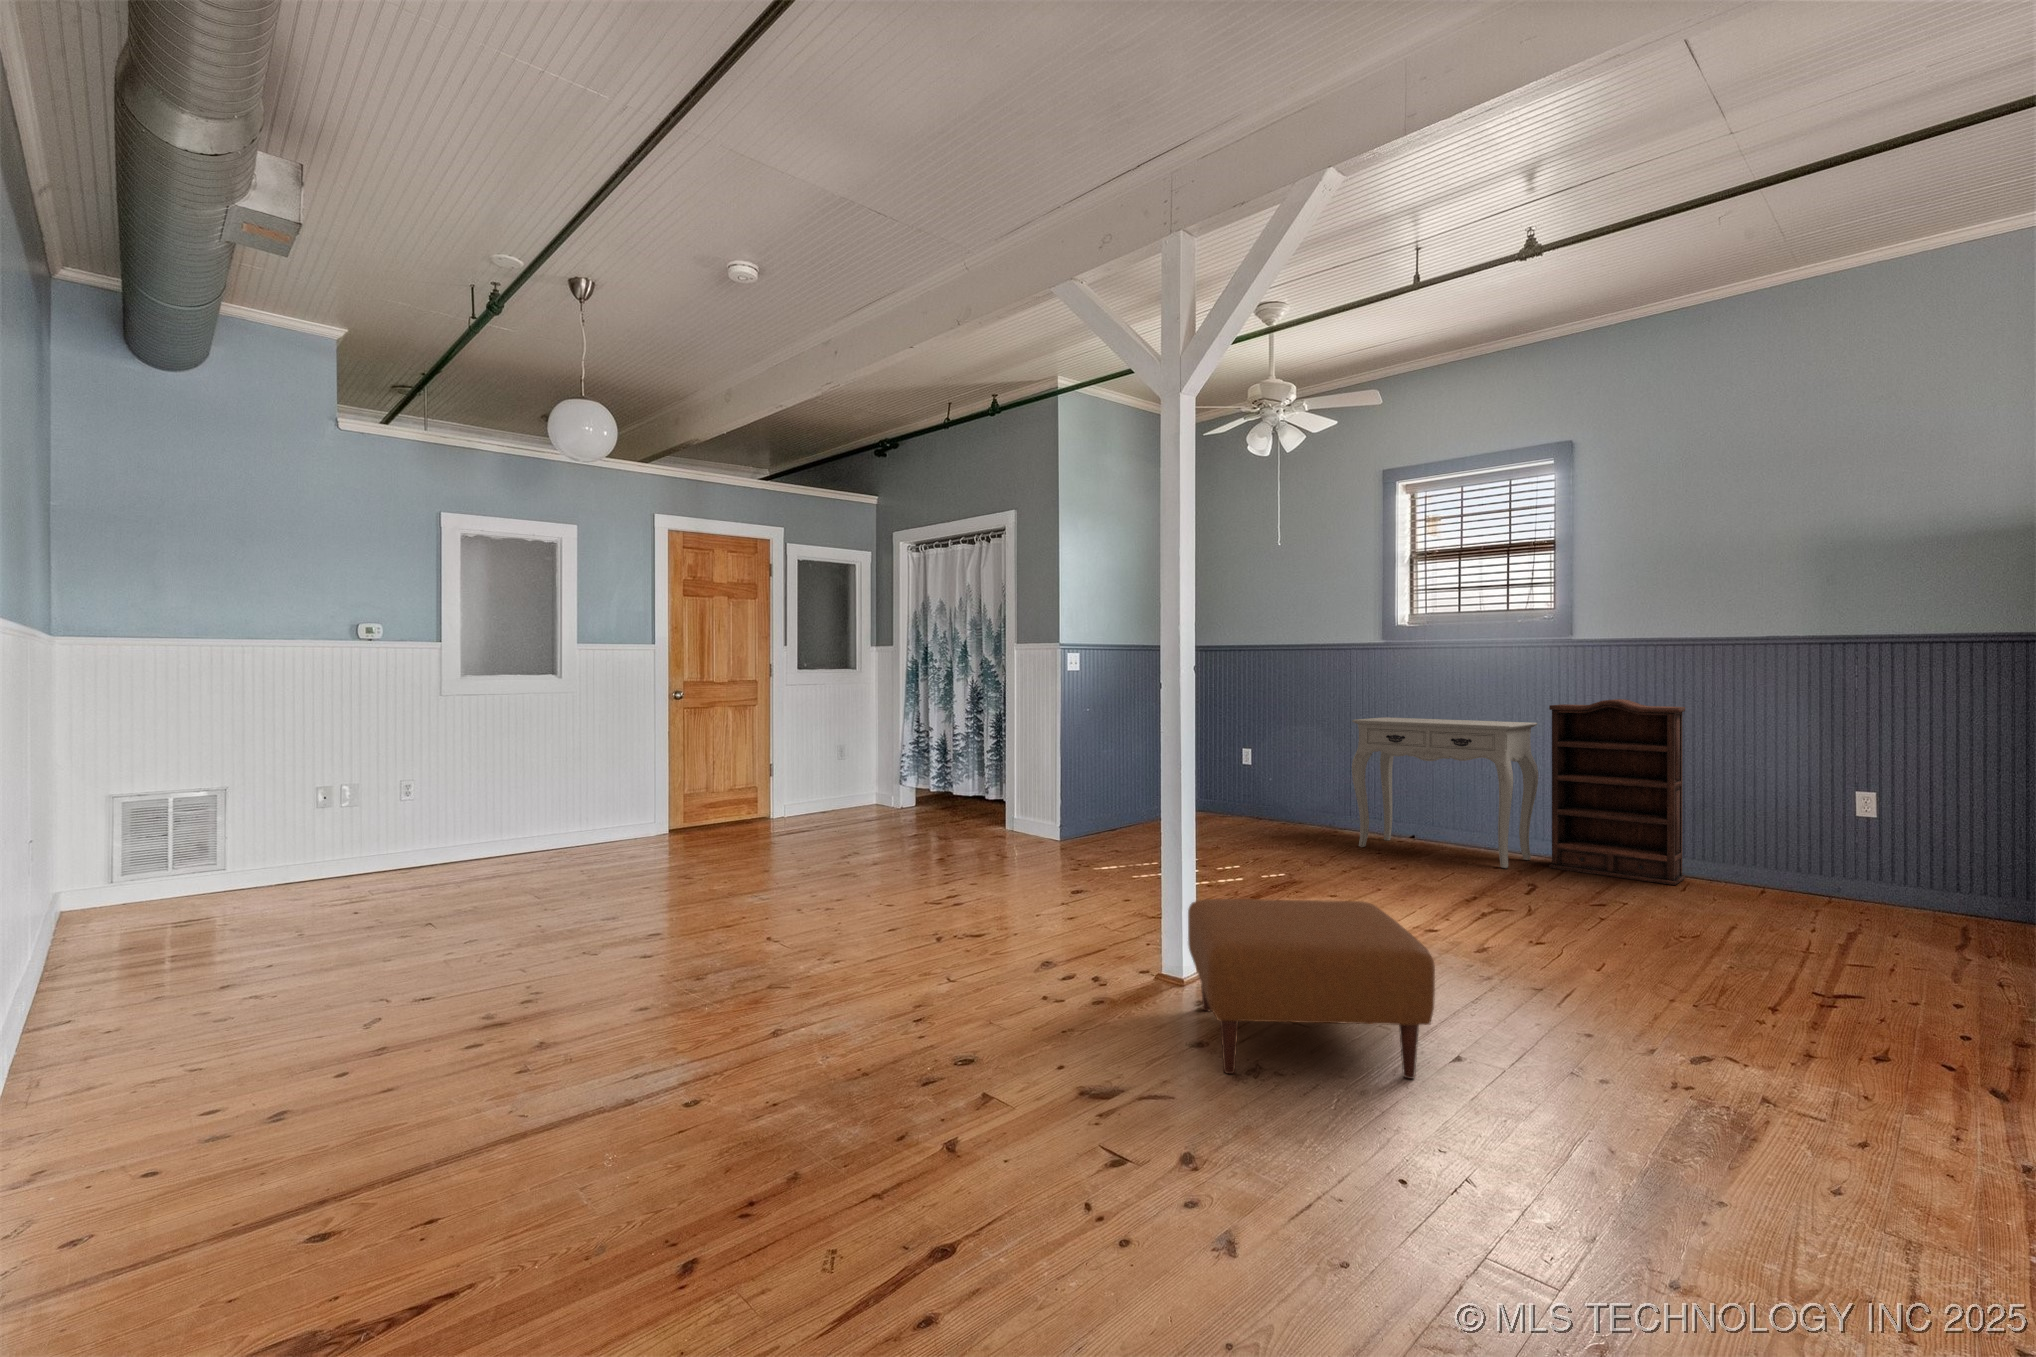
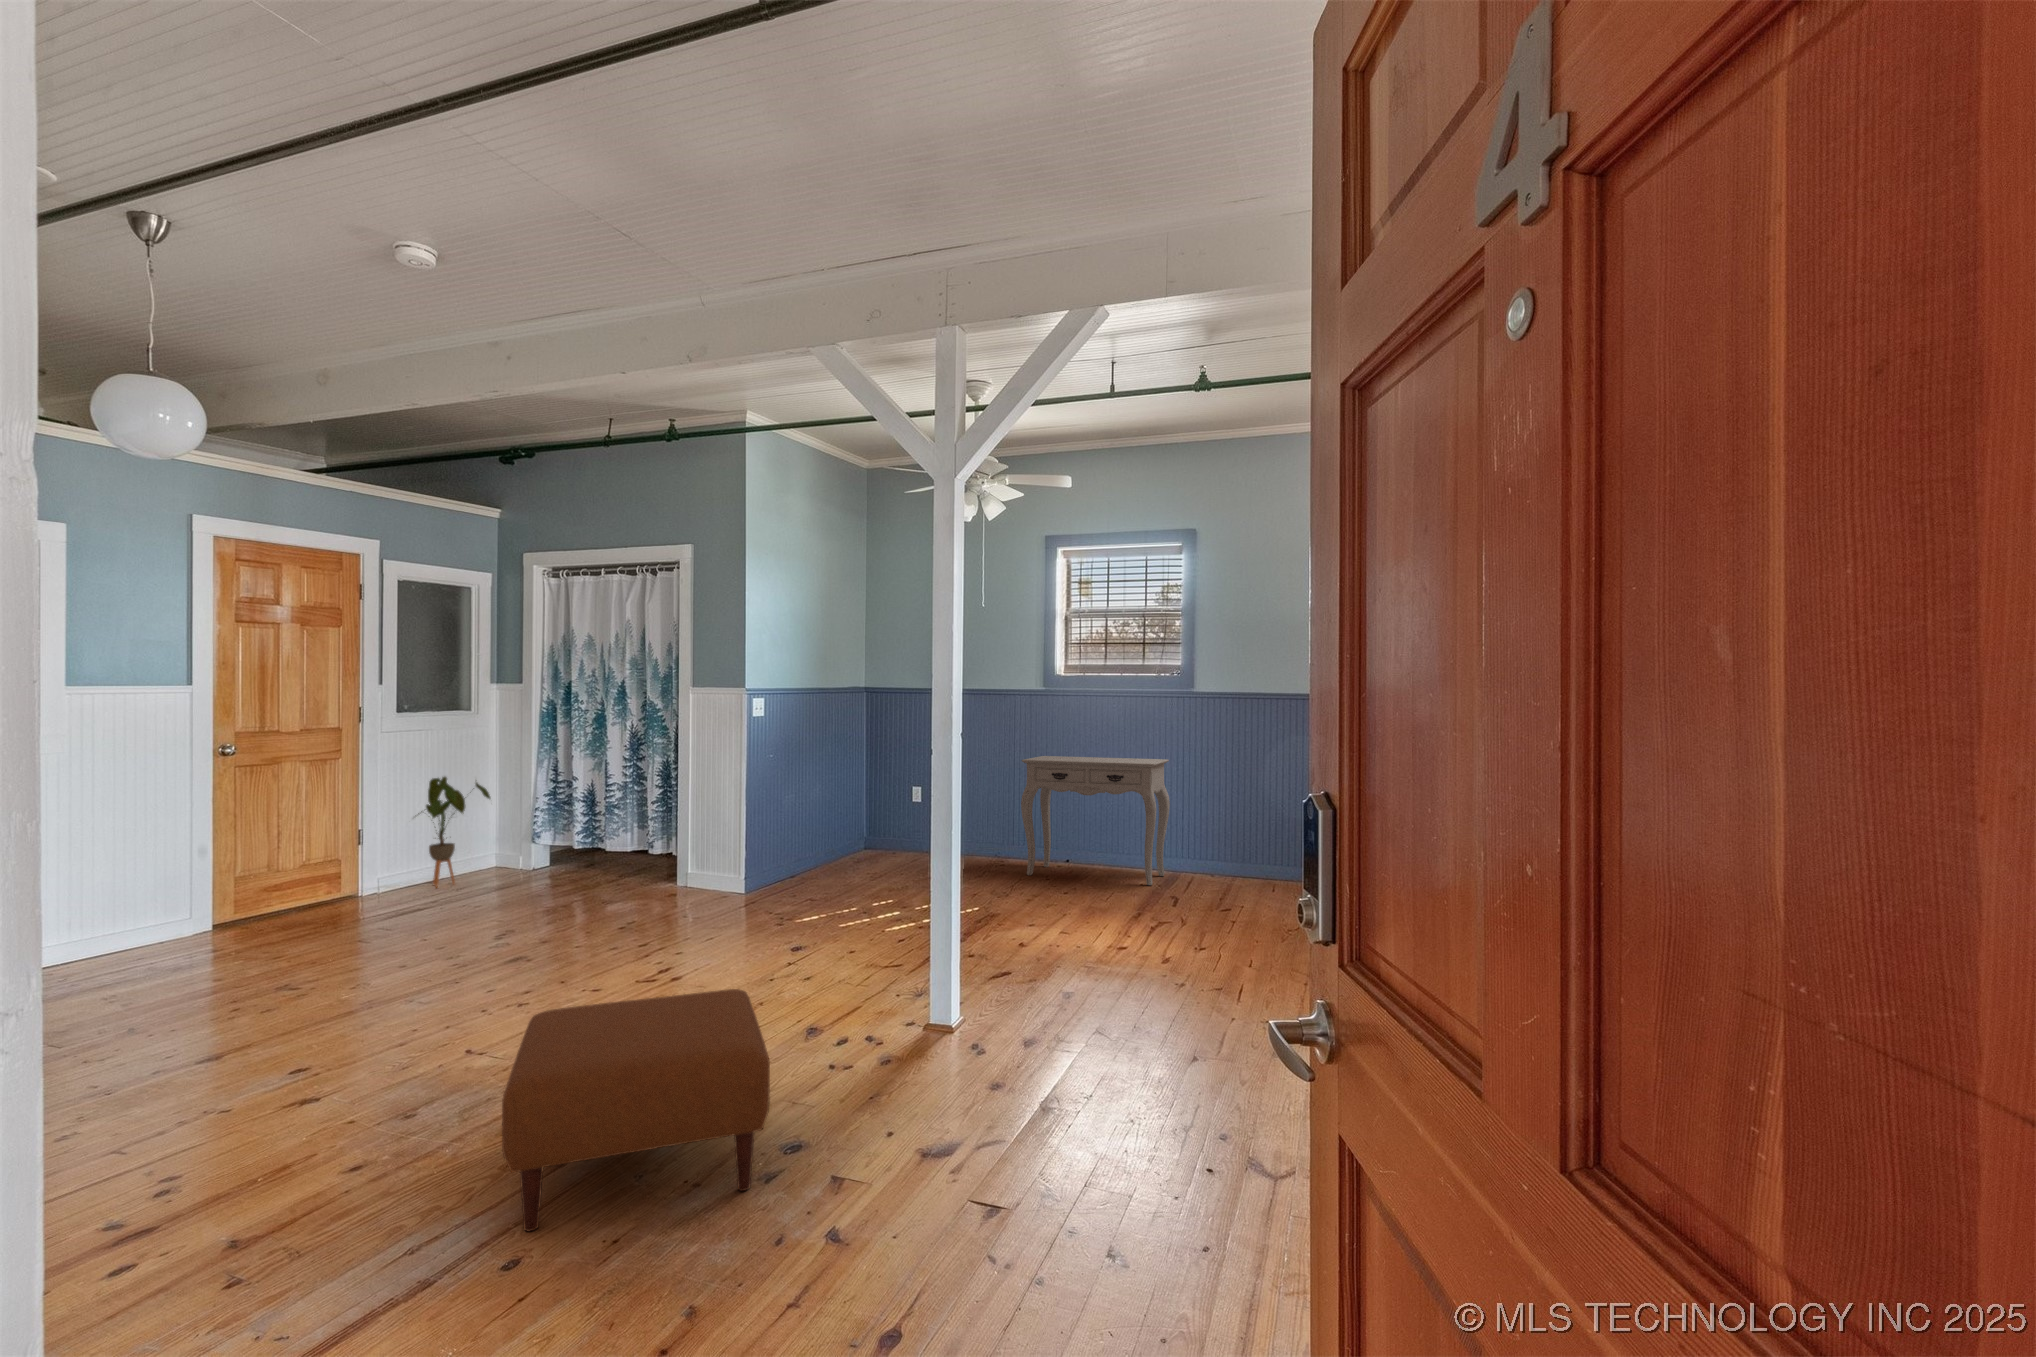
bookshelf: present [1549,699,1685,885] -> none [1181,739,1275,888]
house plant: none [805,724,866,817] -> present [418,777,490,888]
ottoman: present [1188,899,1435,1079] -> present [502,989,770,1231]

